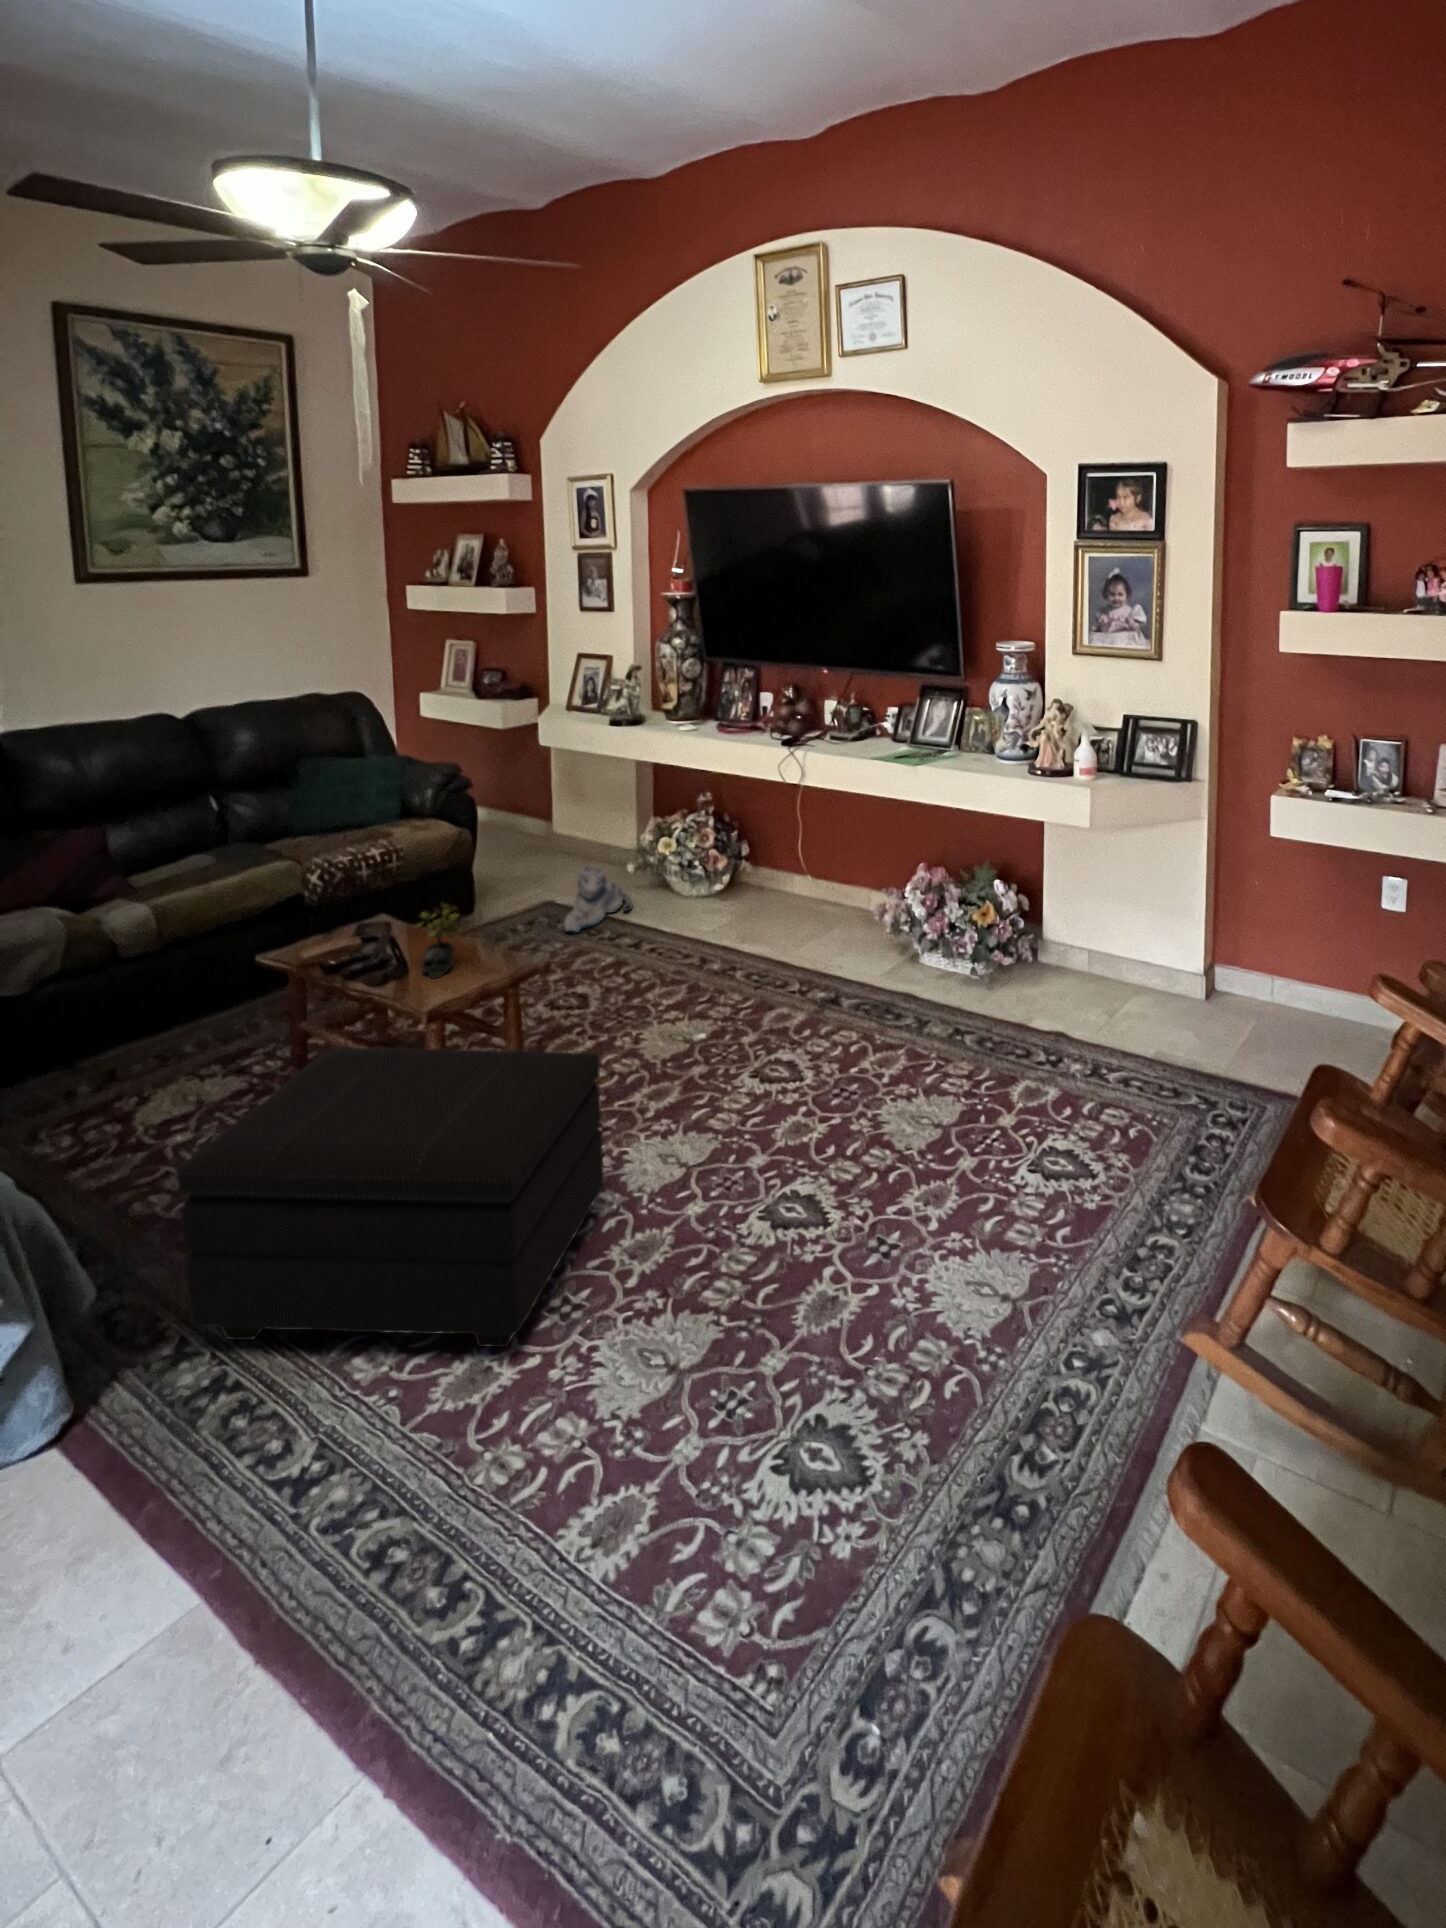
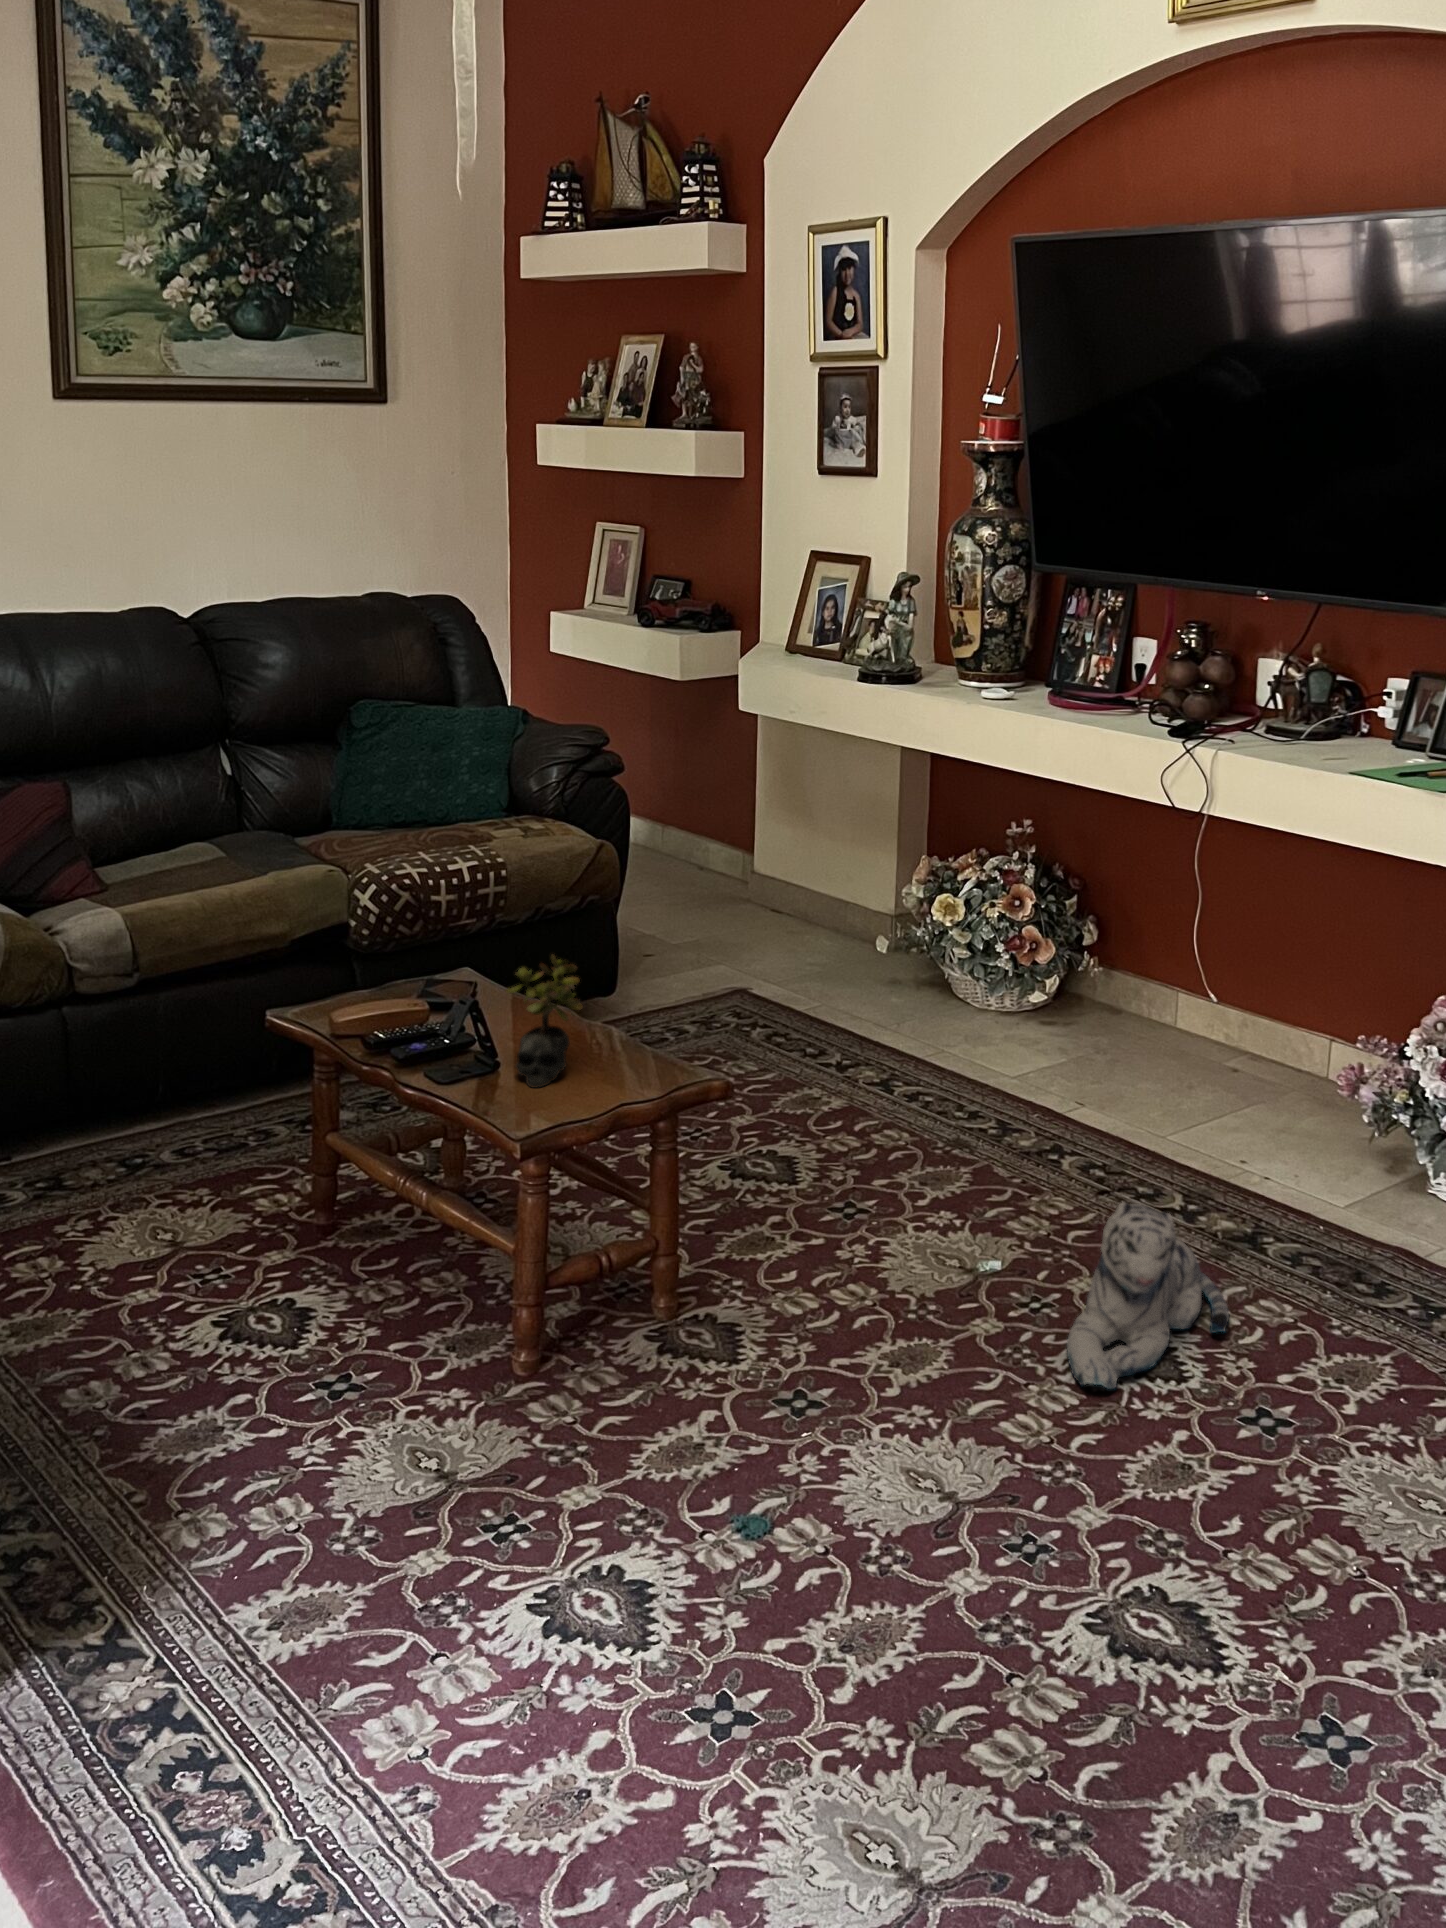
plush toy: present [564,867,633,932] -> present [1067,1203,1229,1389]
footstool: present [177,1047,604,1347] -> none [120,1178,802,1759]

